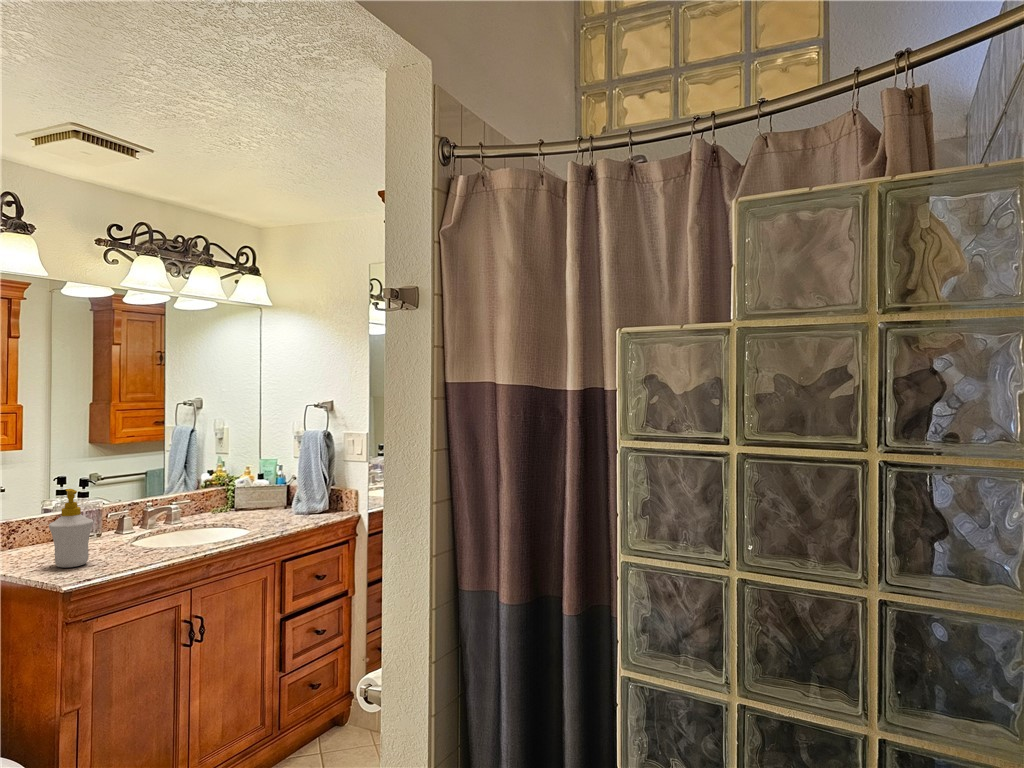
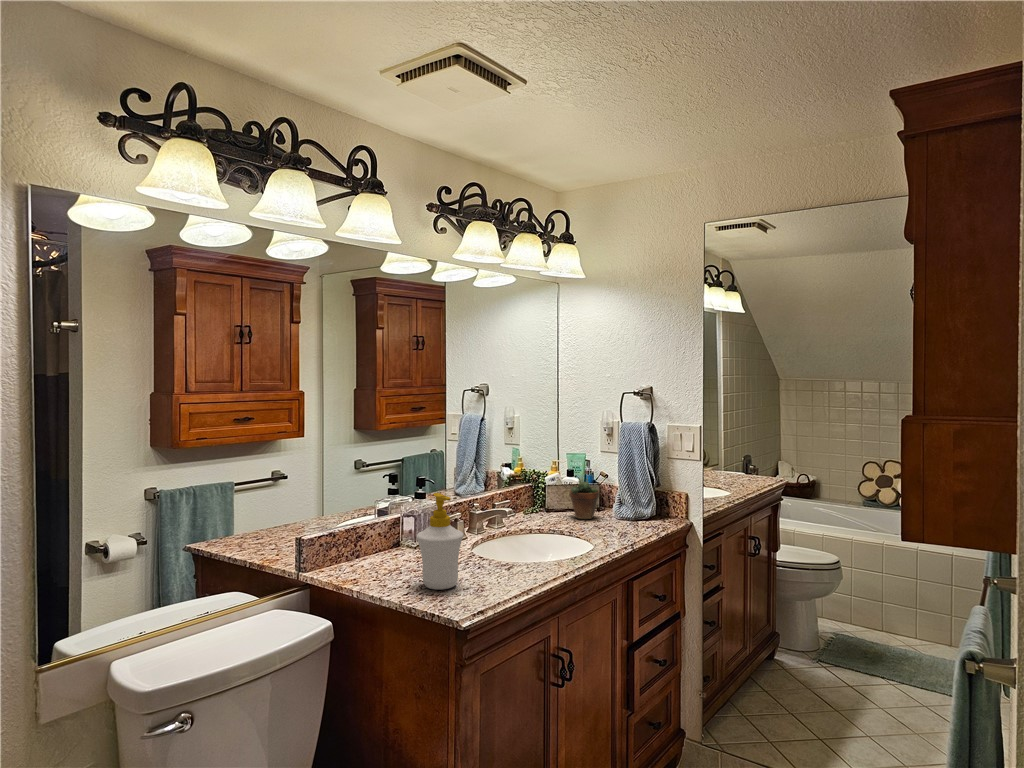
succulent plant: none [251,471,279,516] -> present [570,471,599,519]

